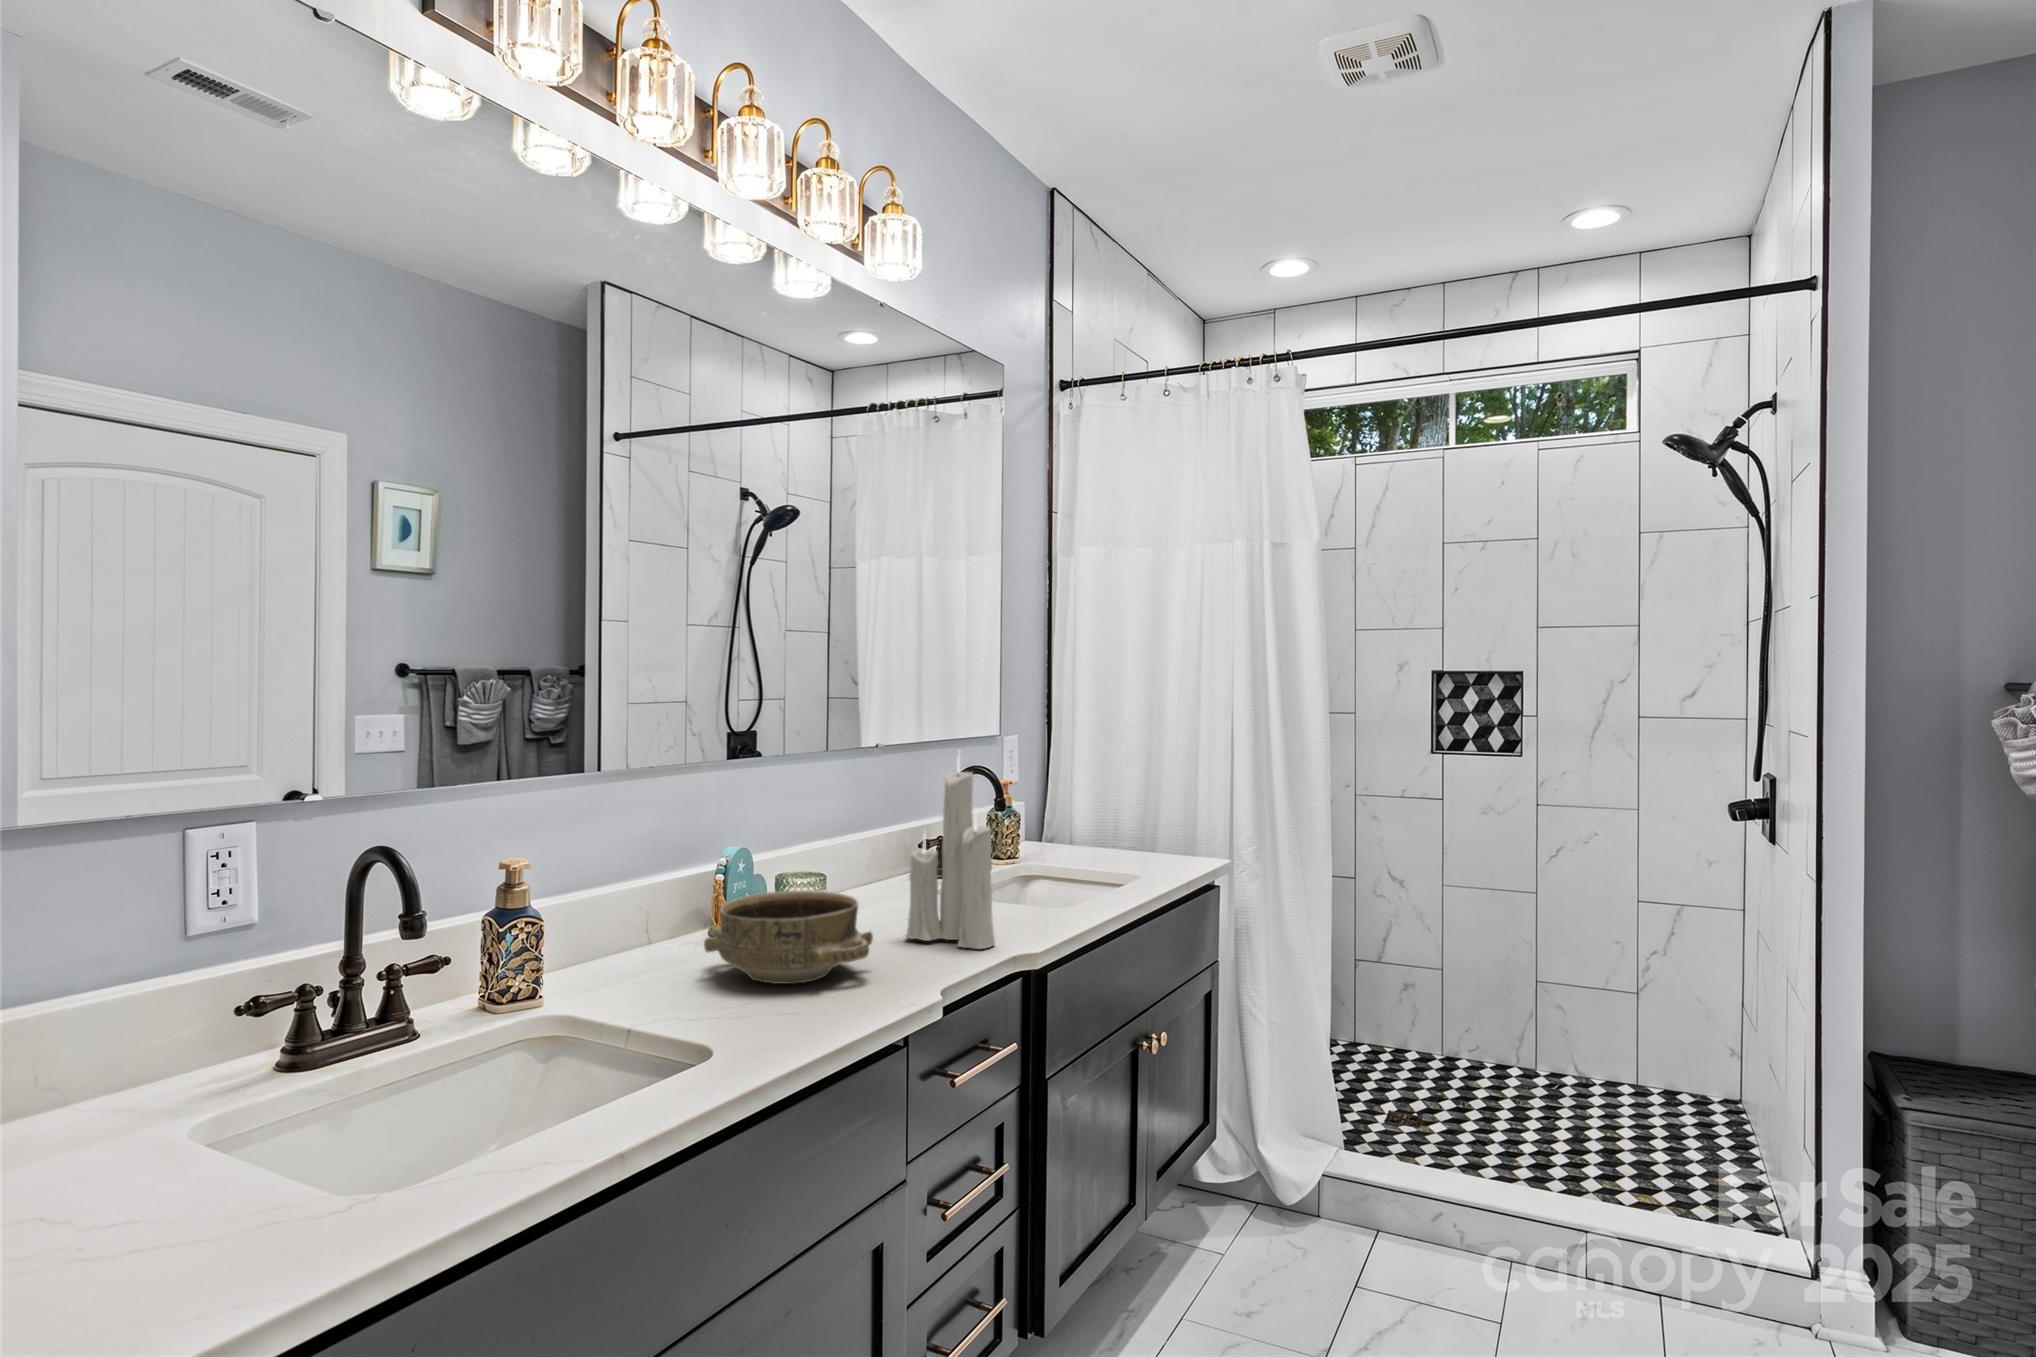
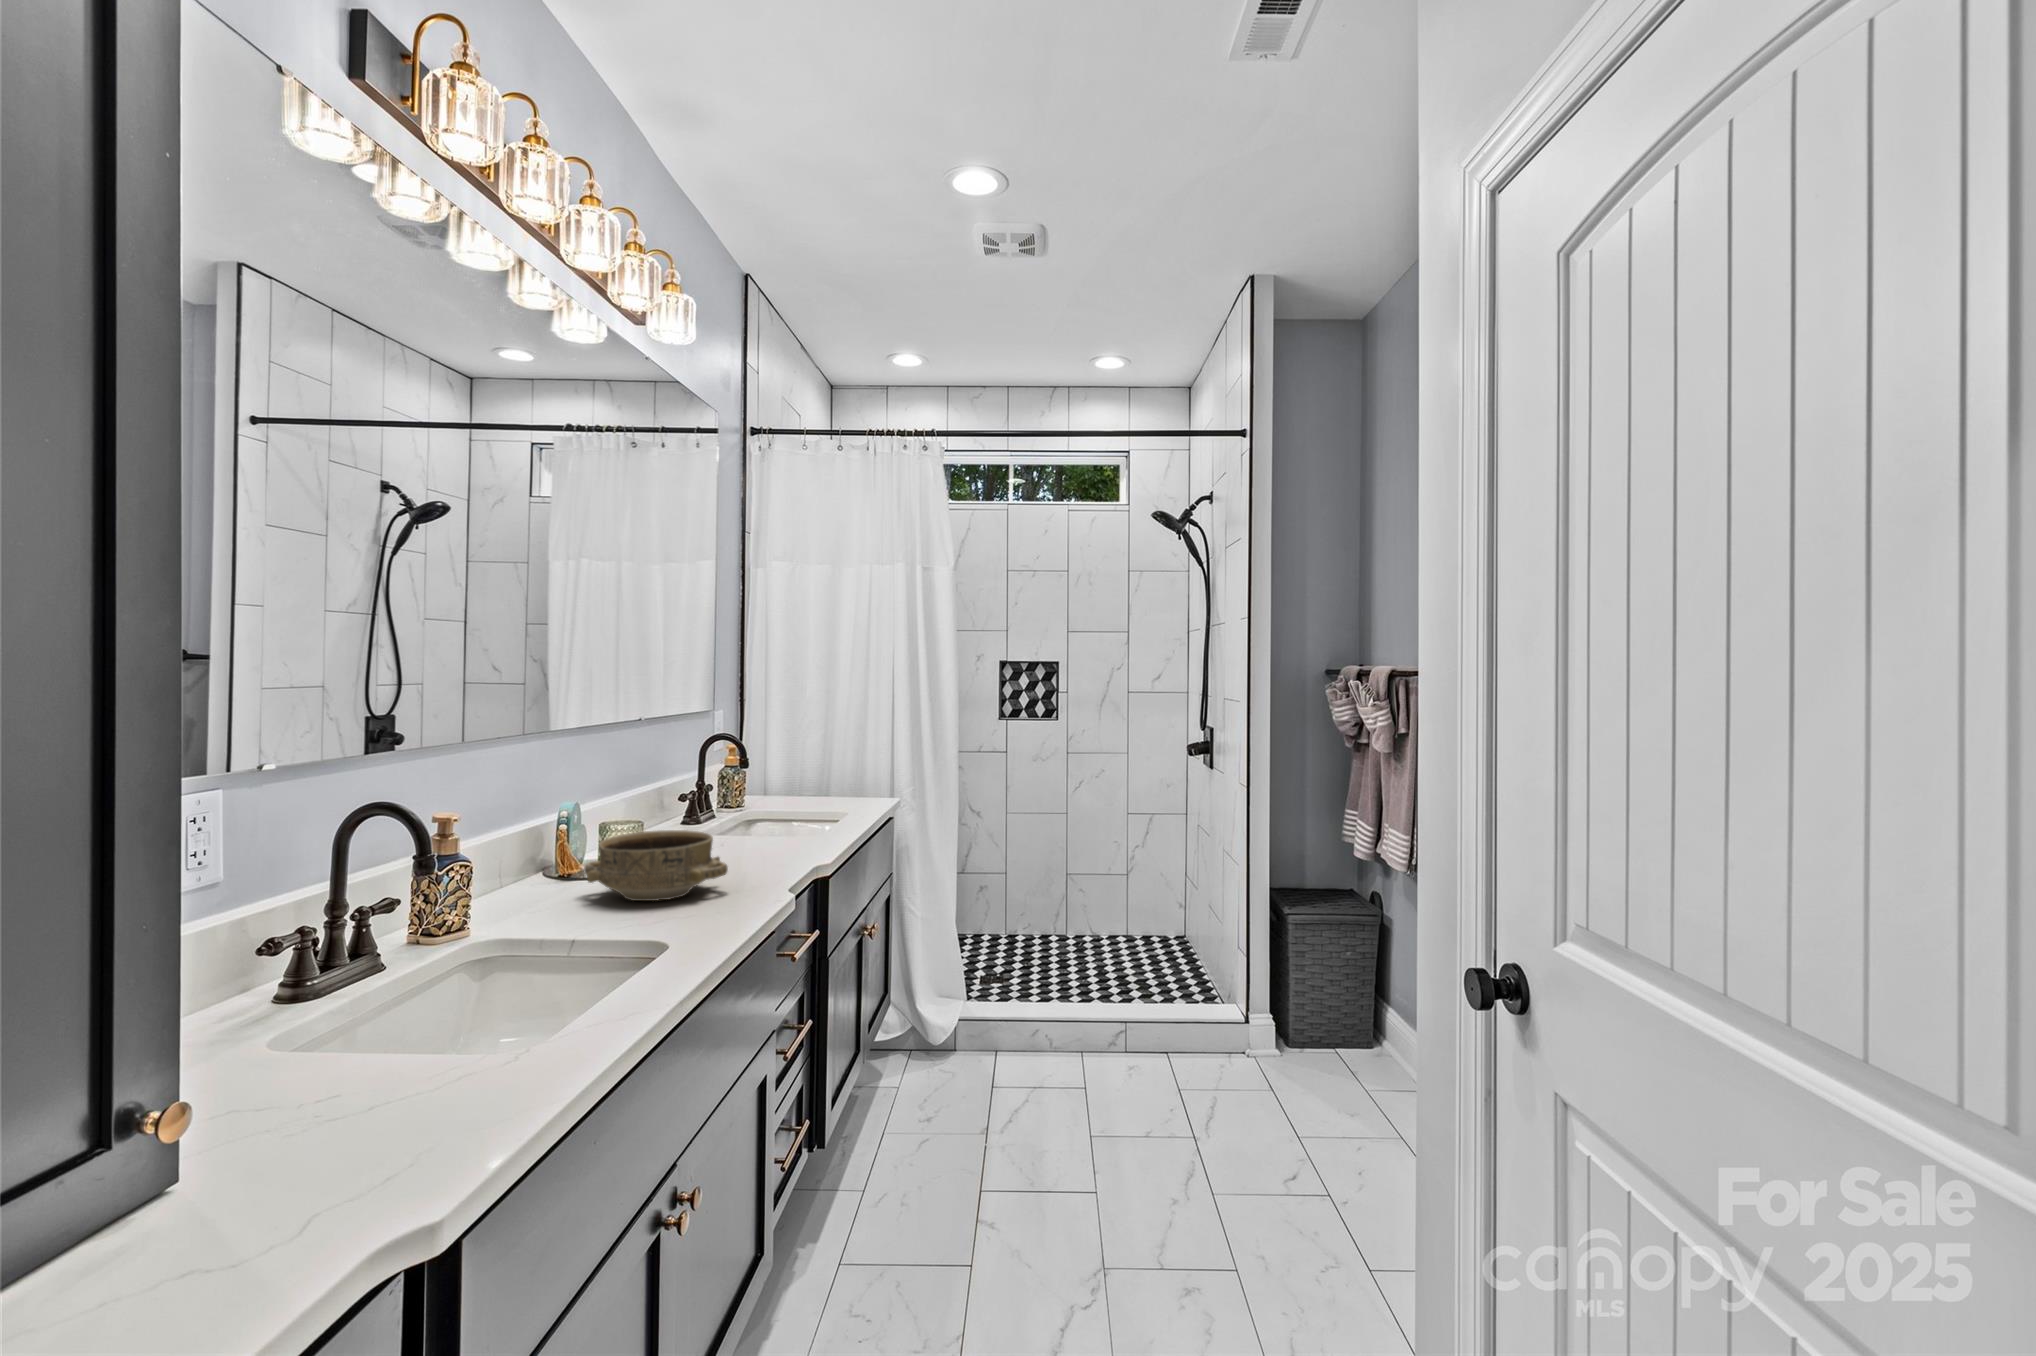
candle: present [905,755,995,949] -> none [720,710,795,866]

